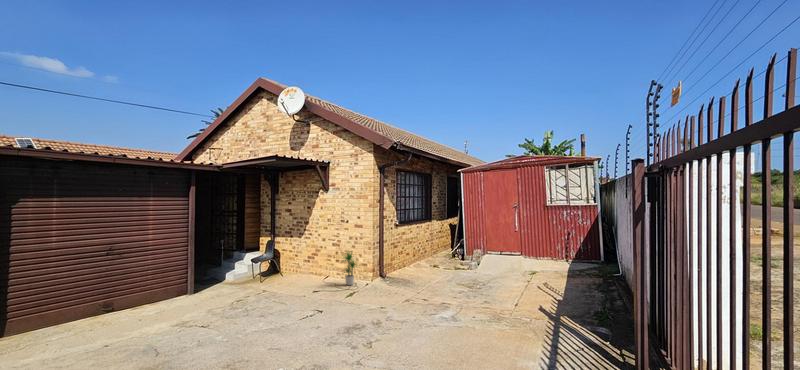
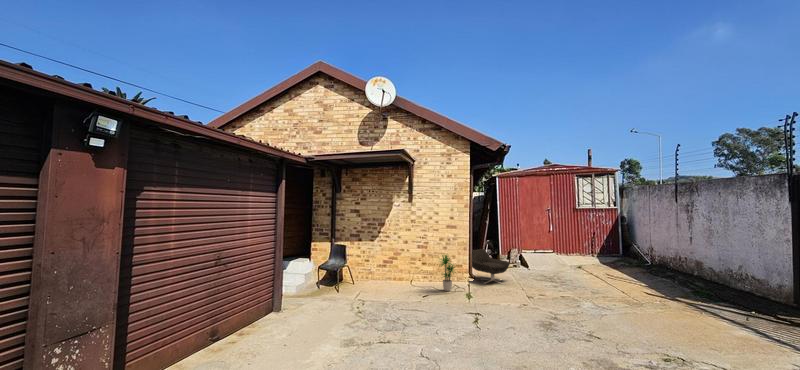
lounge chair: none [388,247,427,282] -> present [472,249,510,284]

